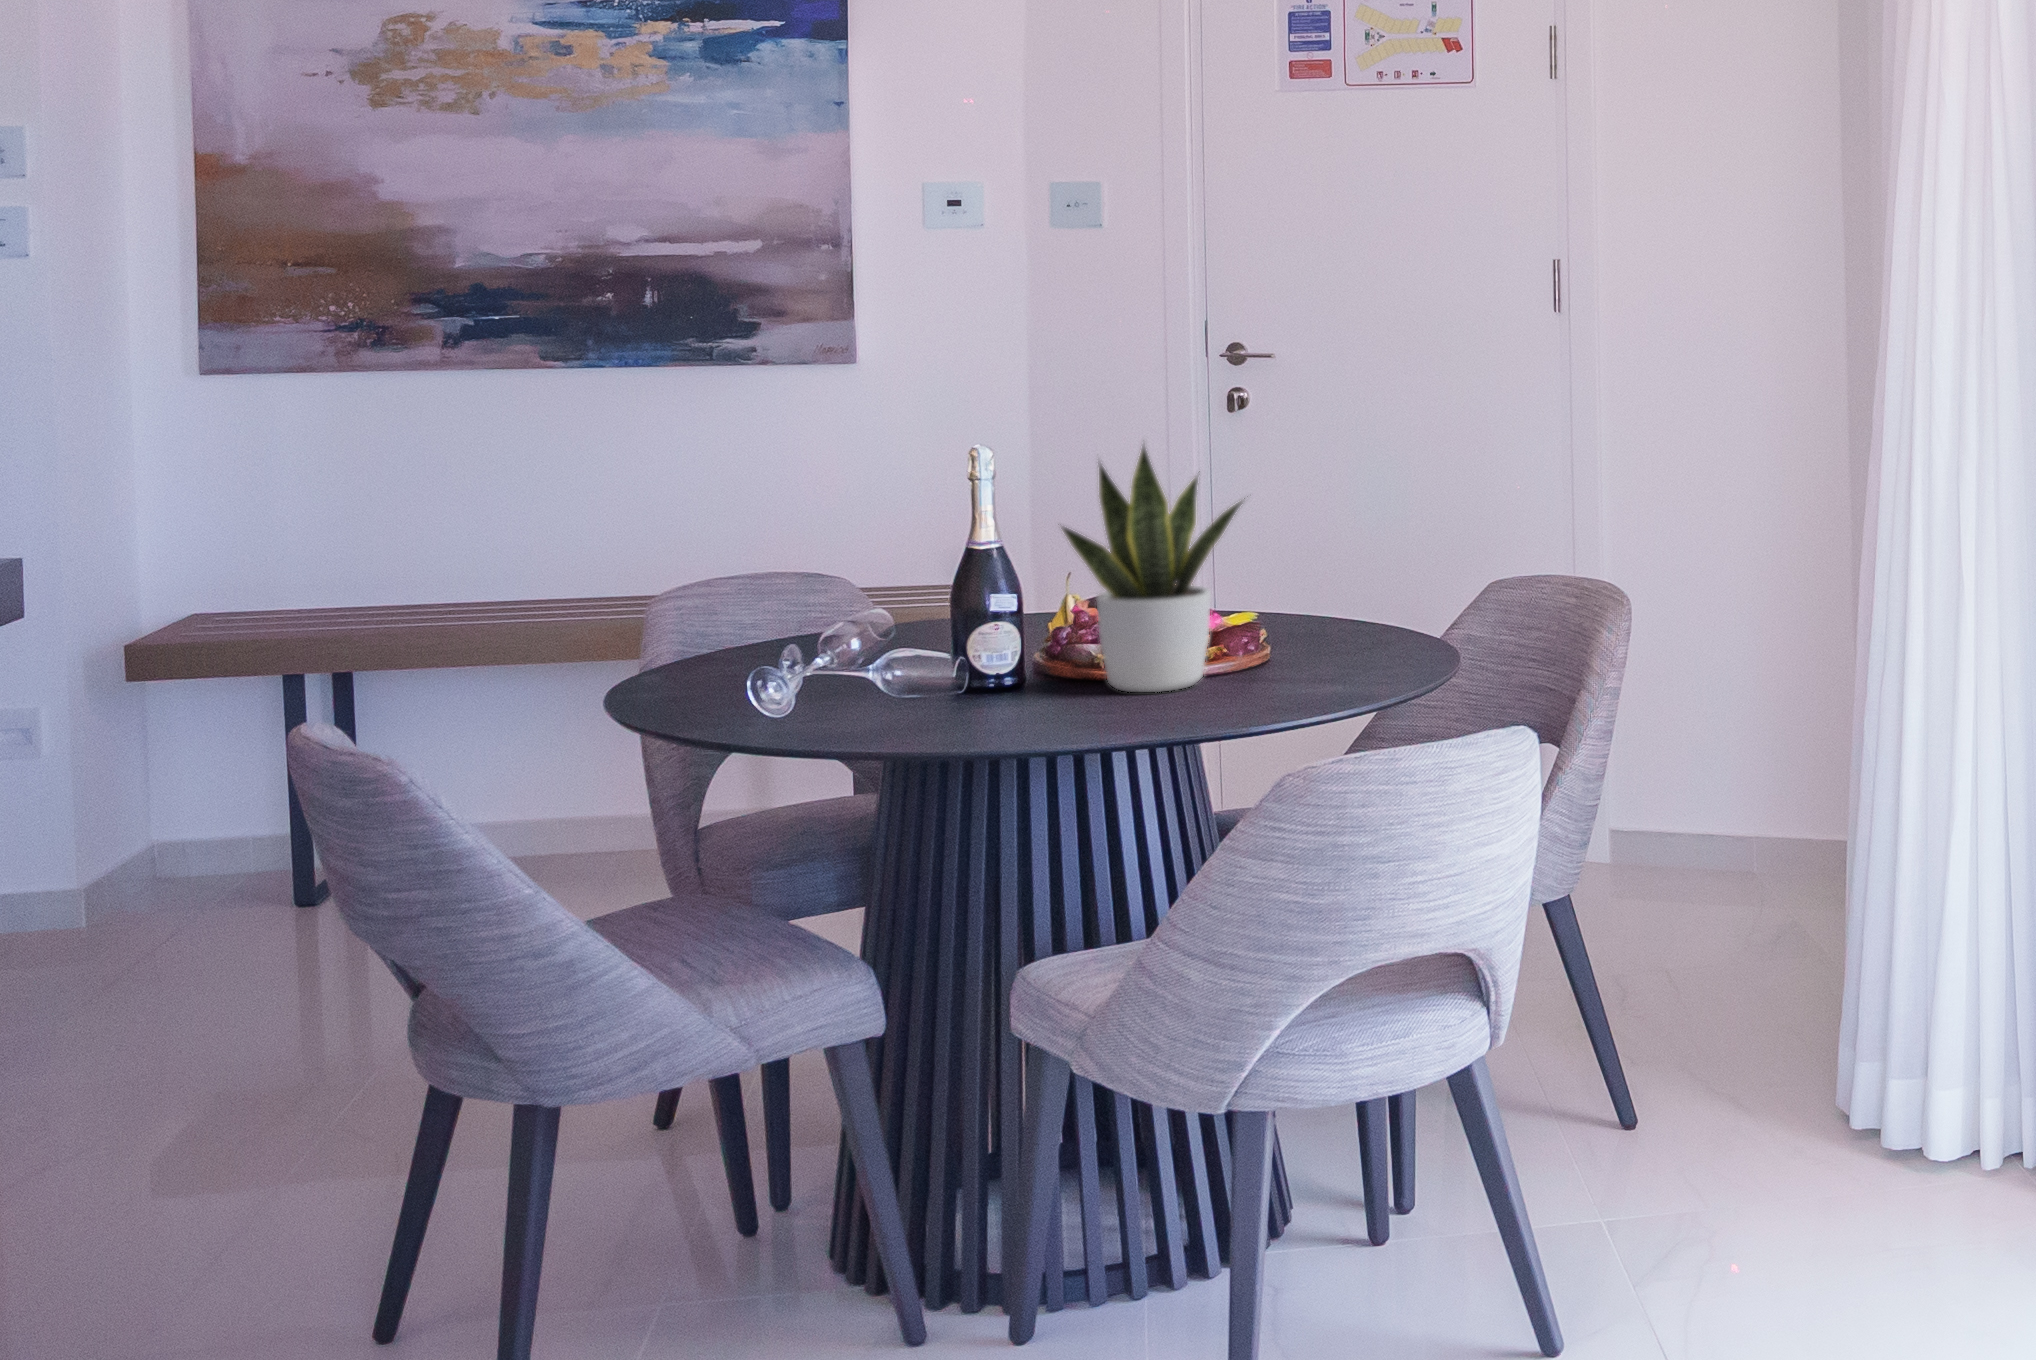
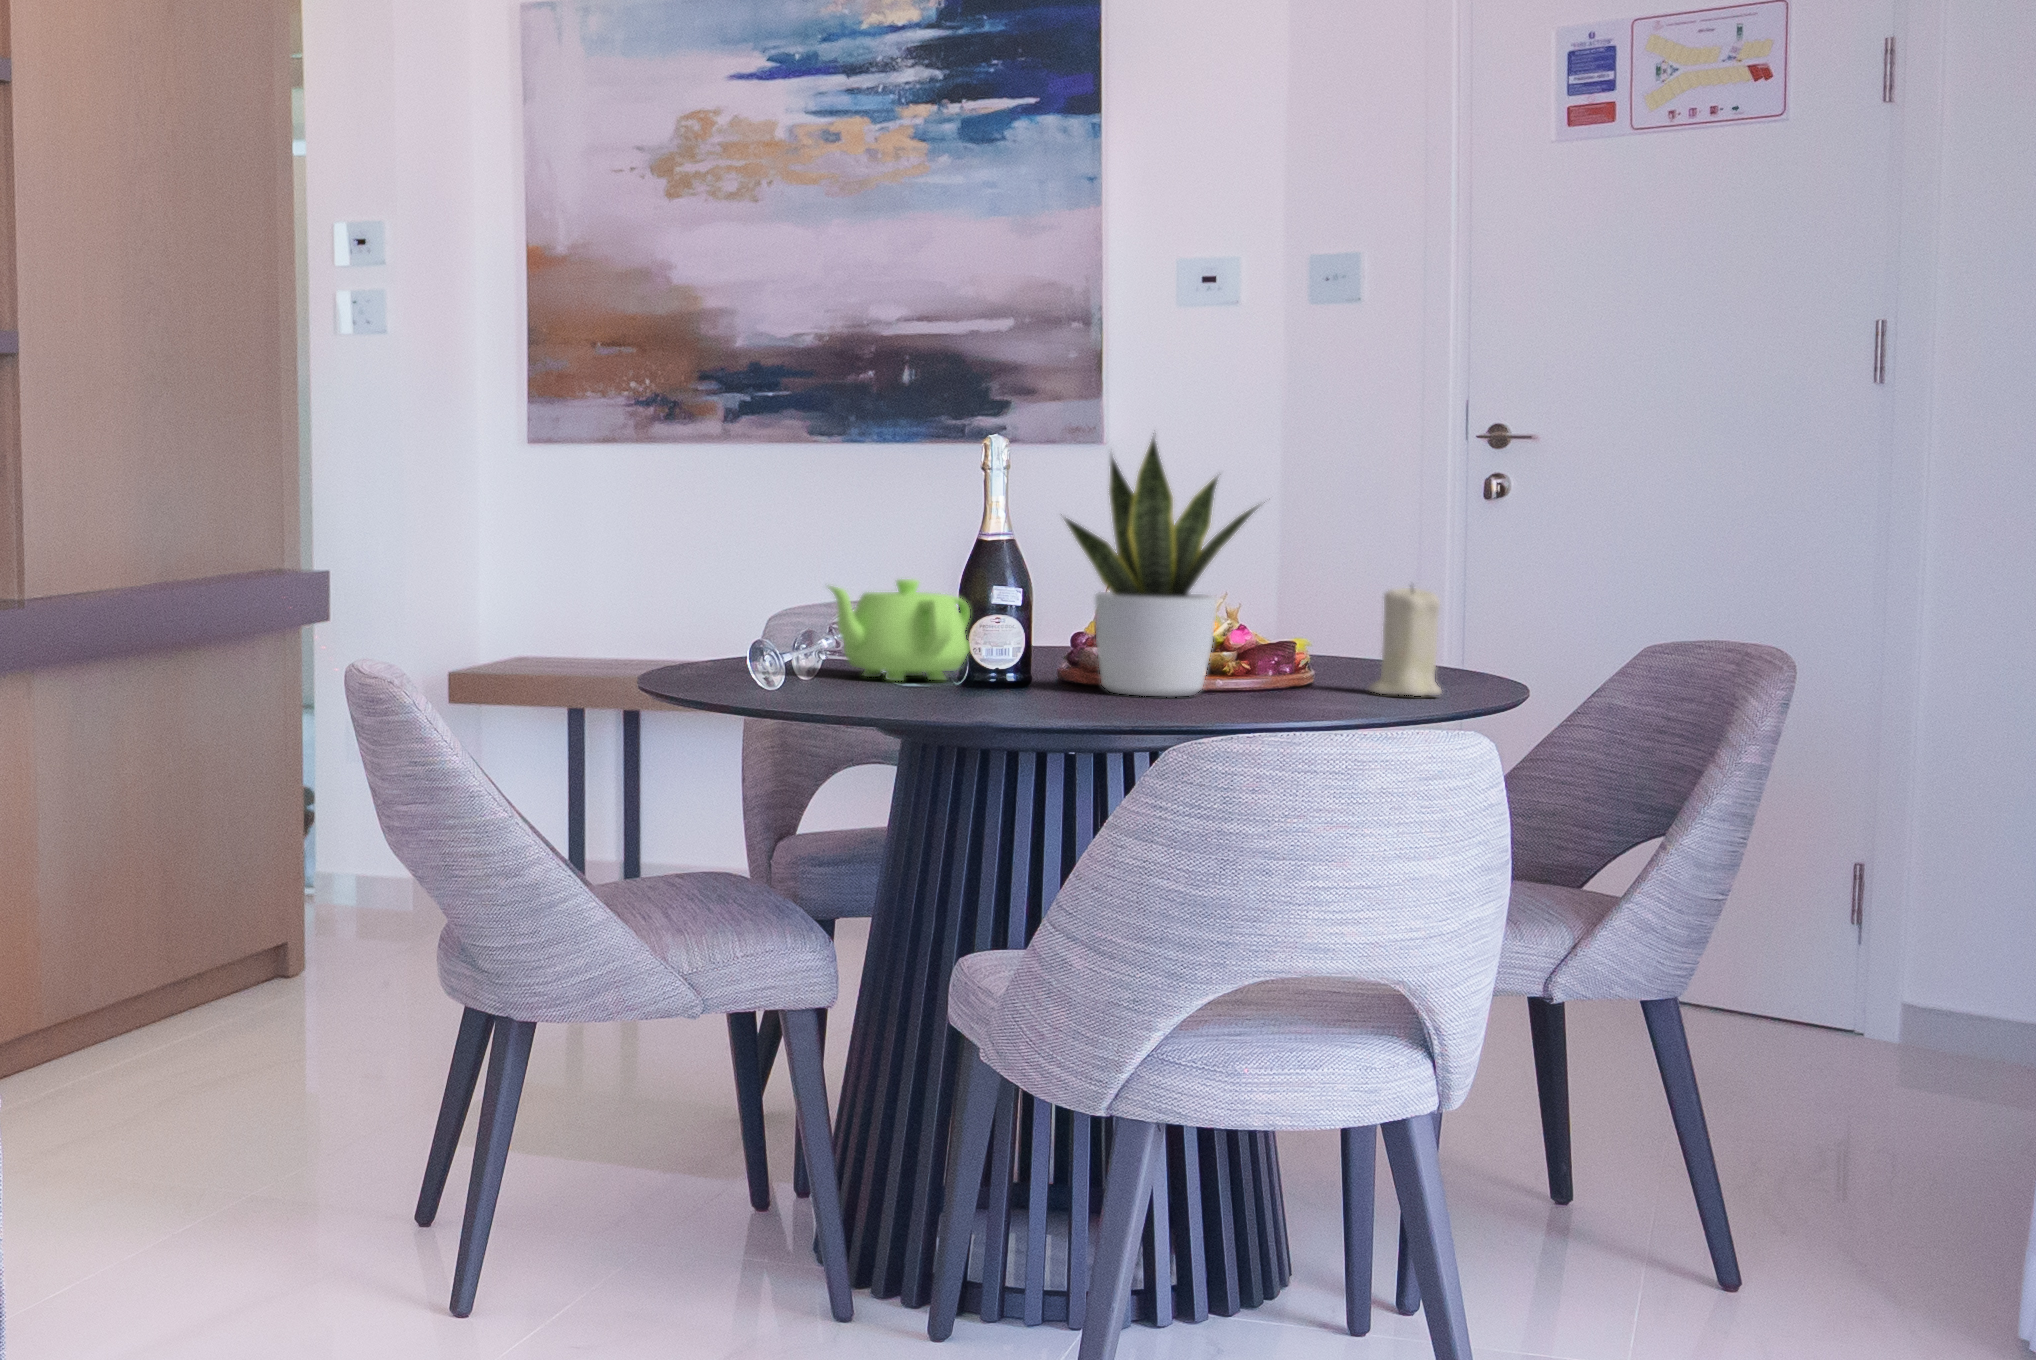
candle: none [1318,550,1382,652] -> present [1369,587,1441,696]
teapot: none [826,598,972,707] -> present [828,579,970,681]

